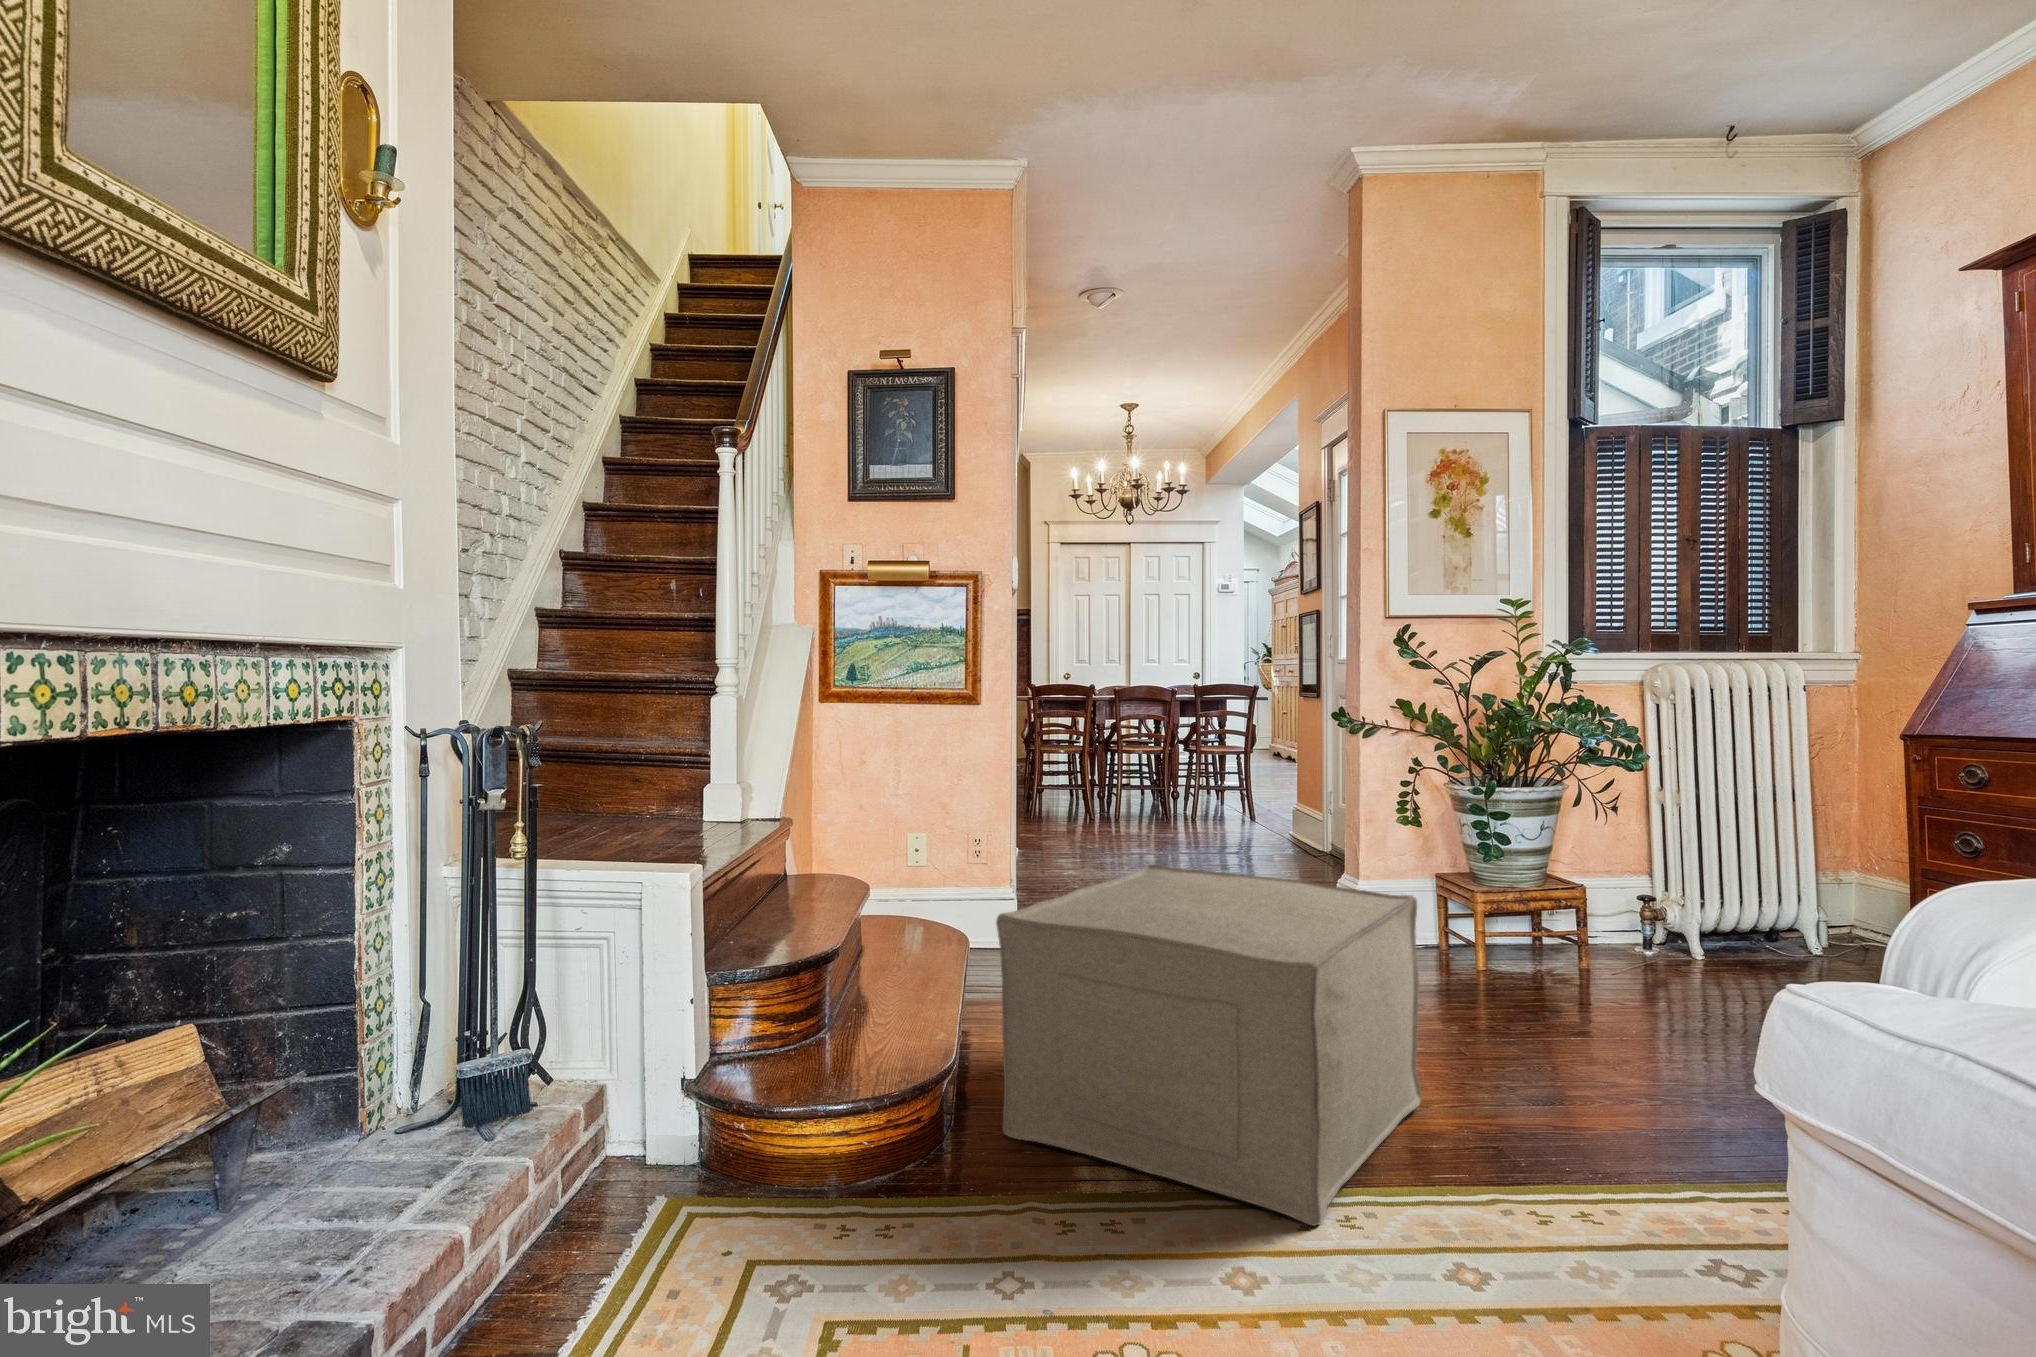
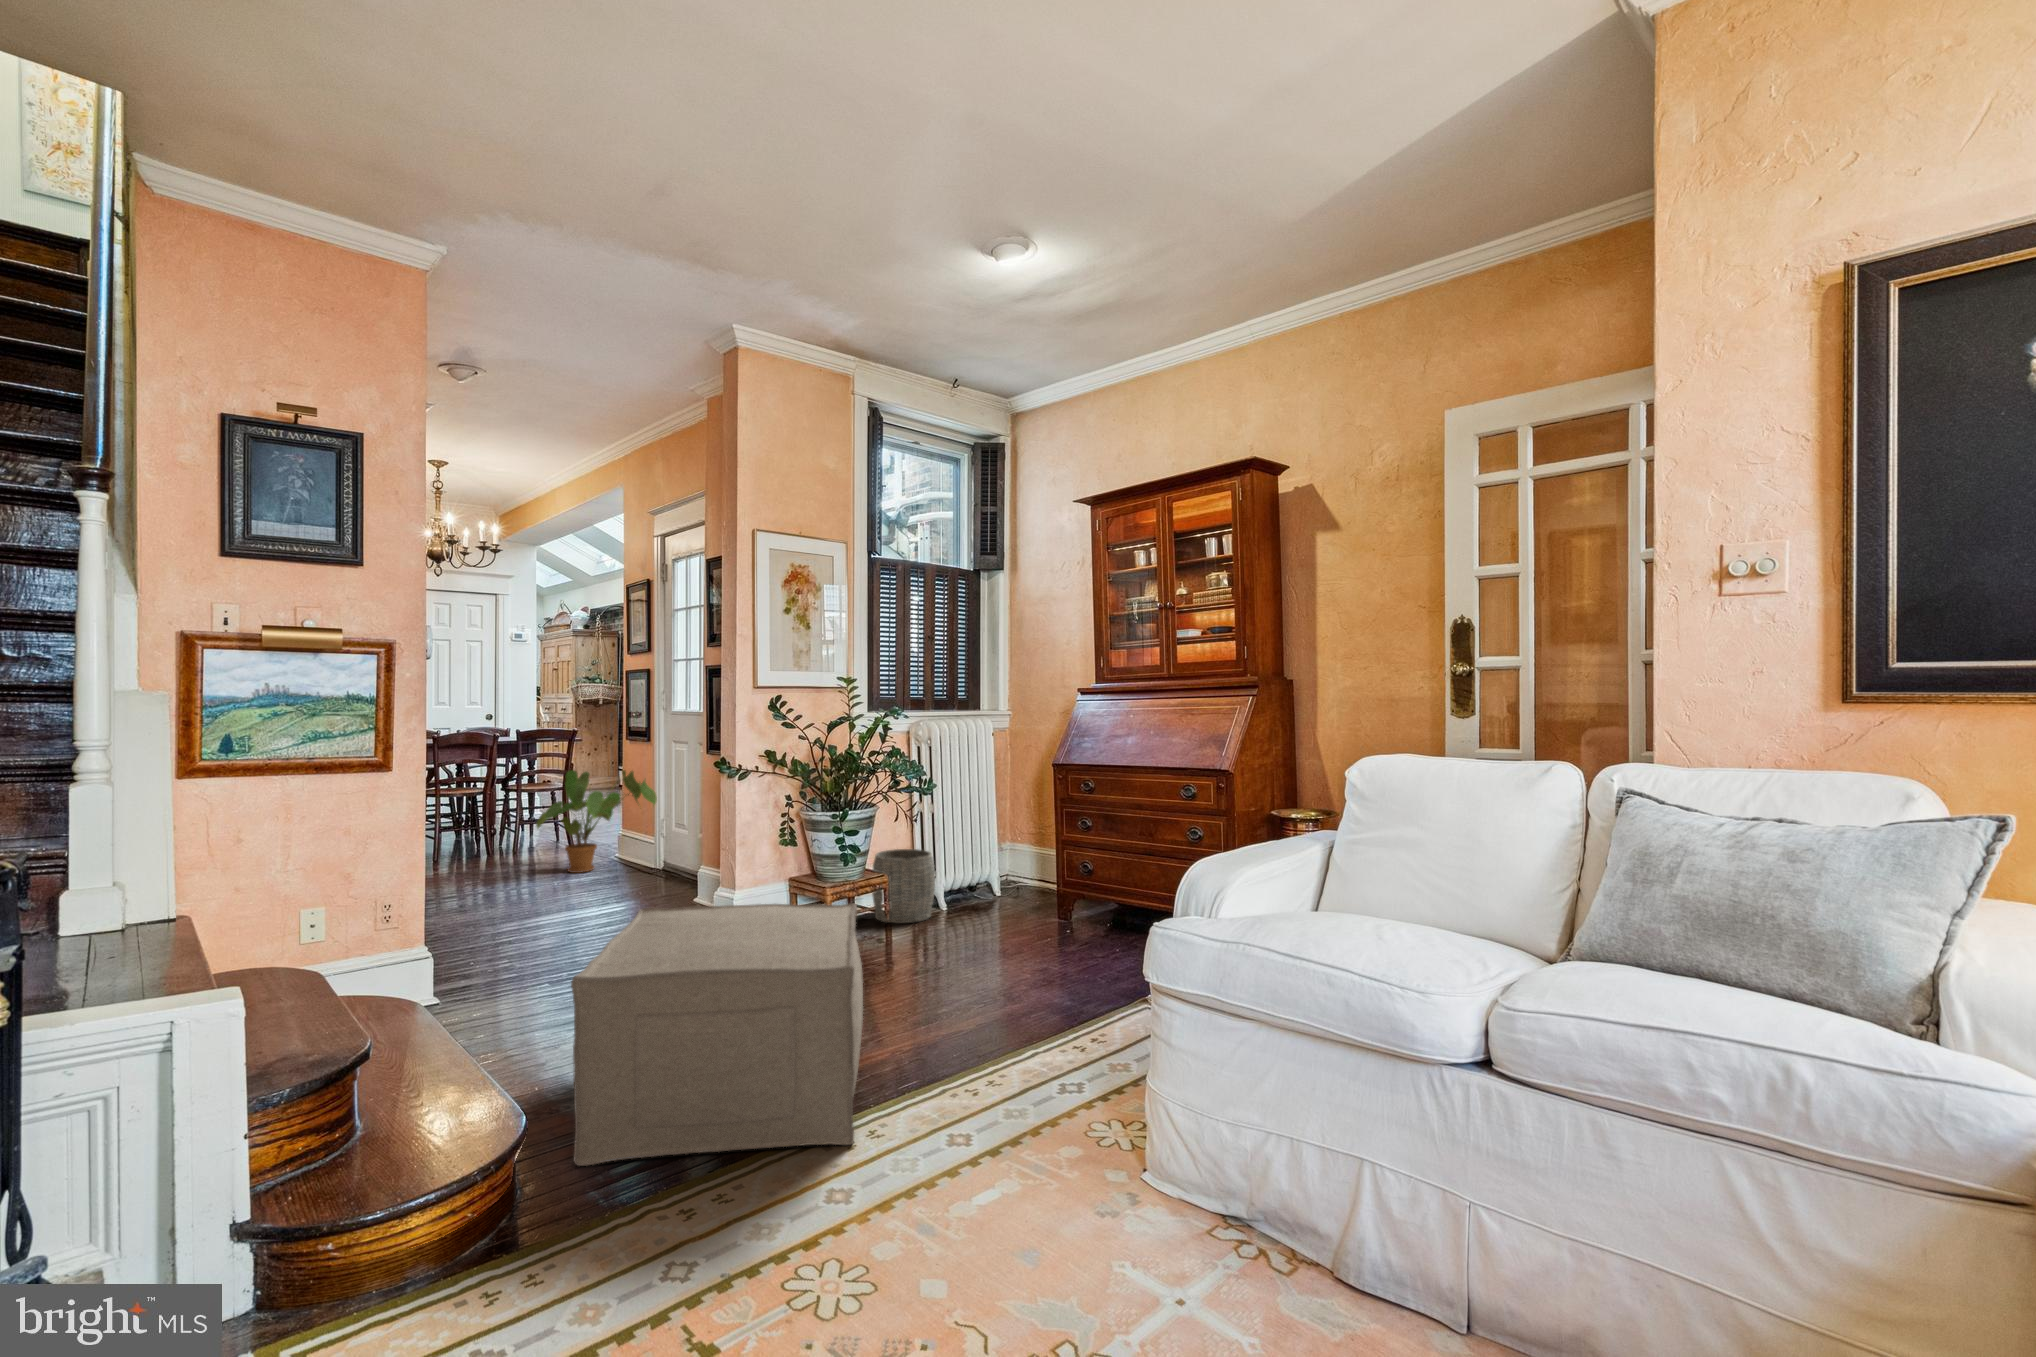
house plant: none [1195,732,1320,851] -> present [536,770,657,873]
woven basket: none [1564,856,1673,970] -> present [872,849,935,923]

